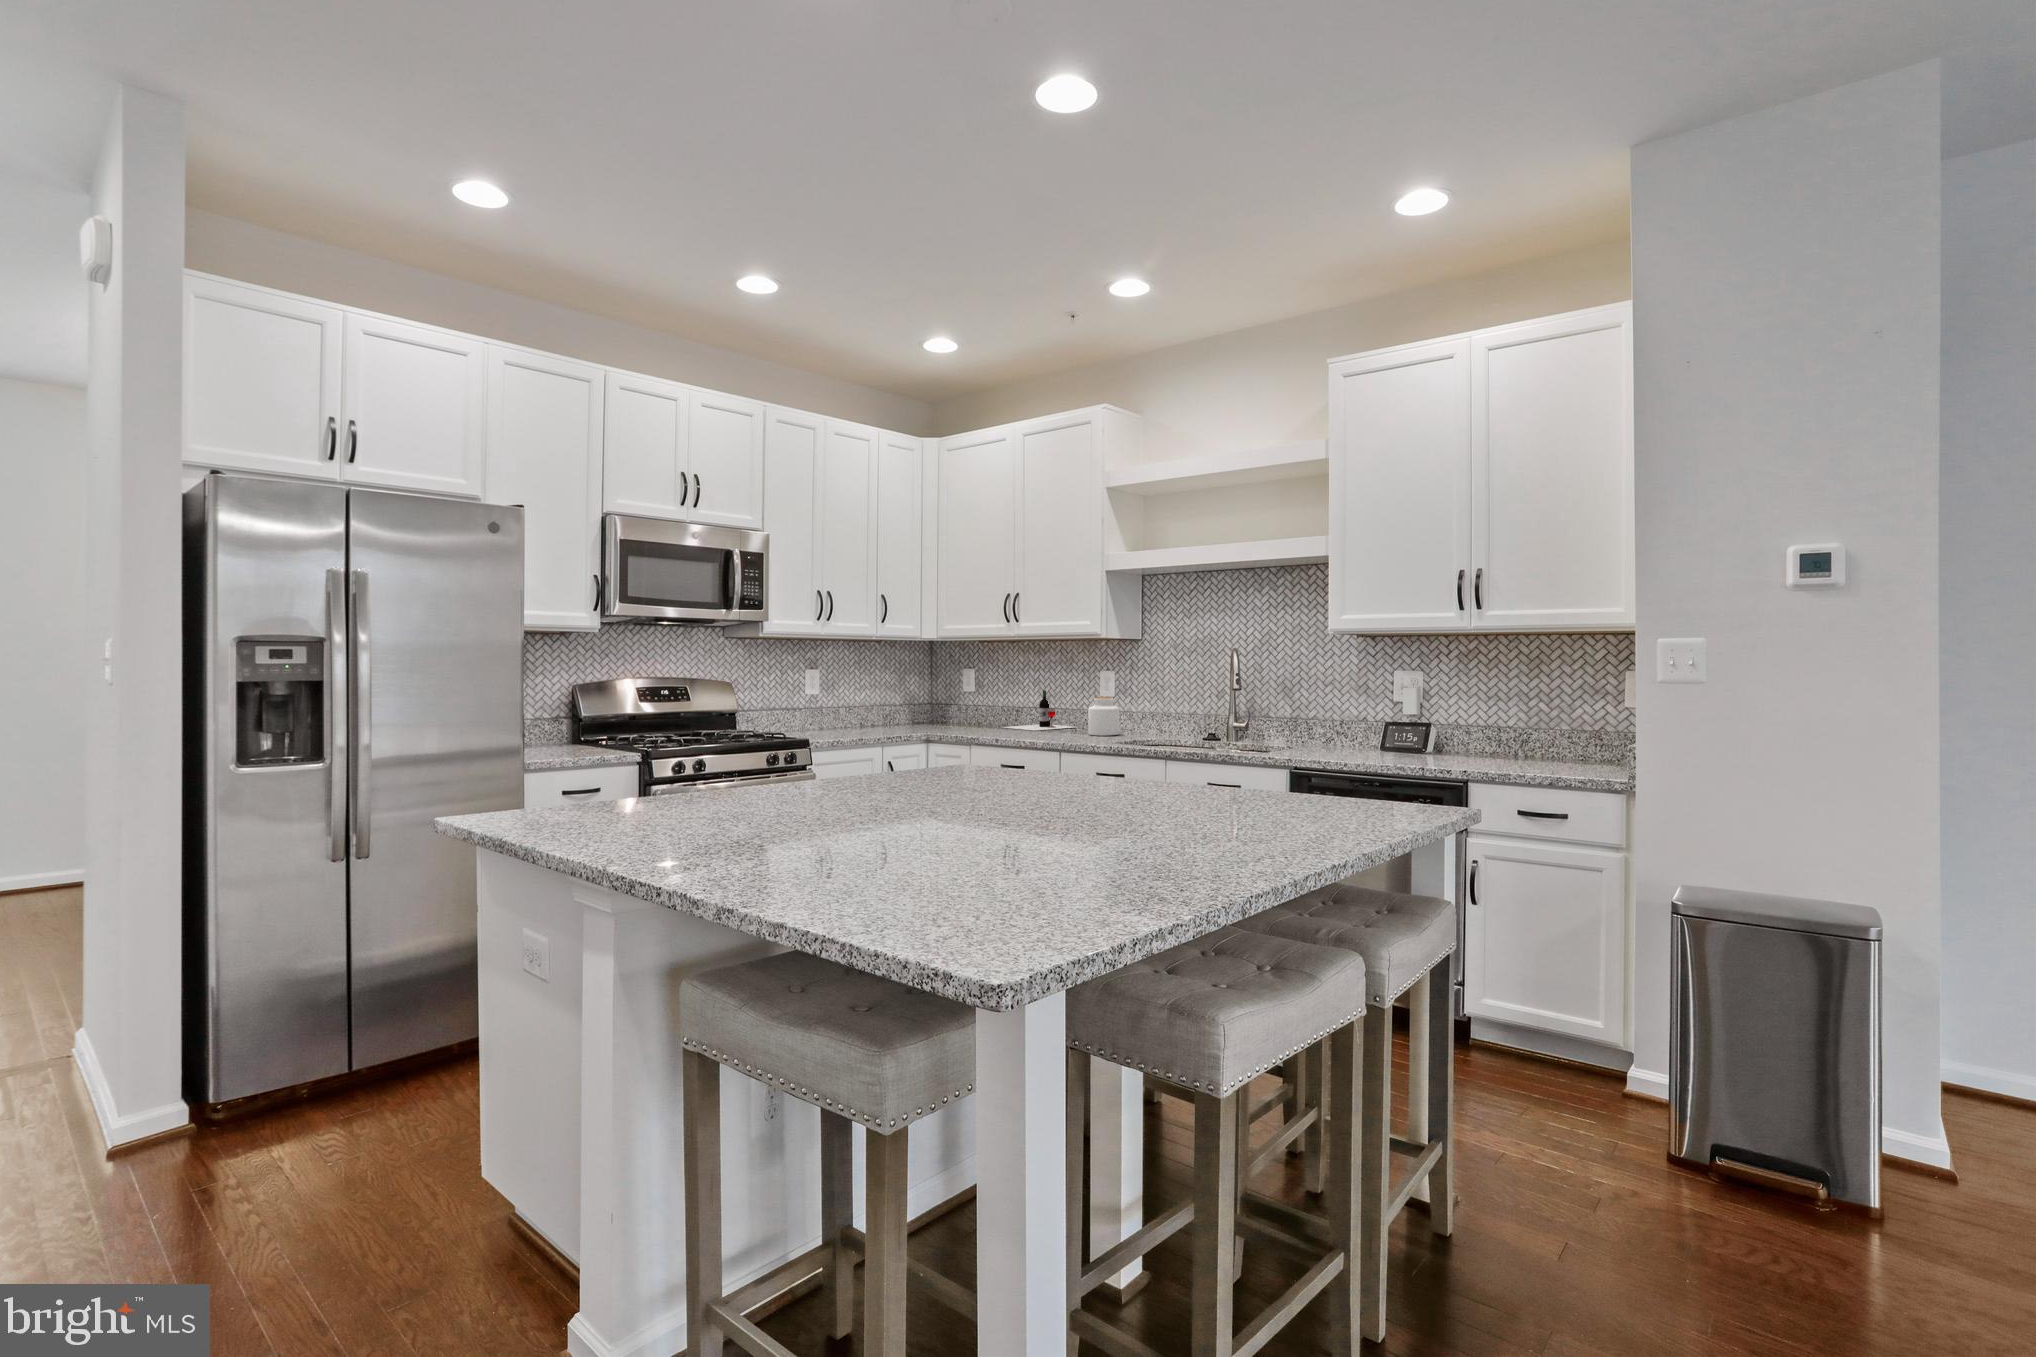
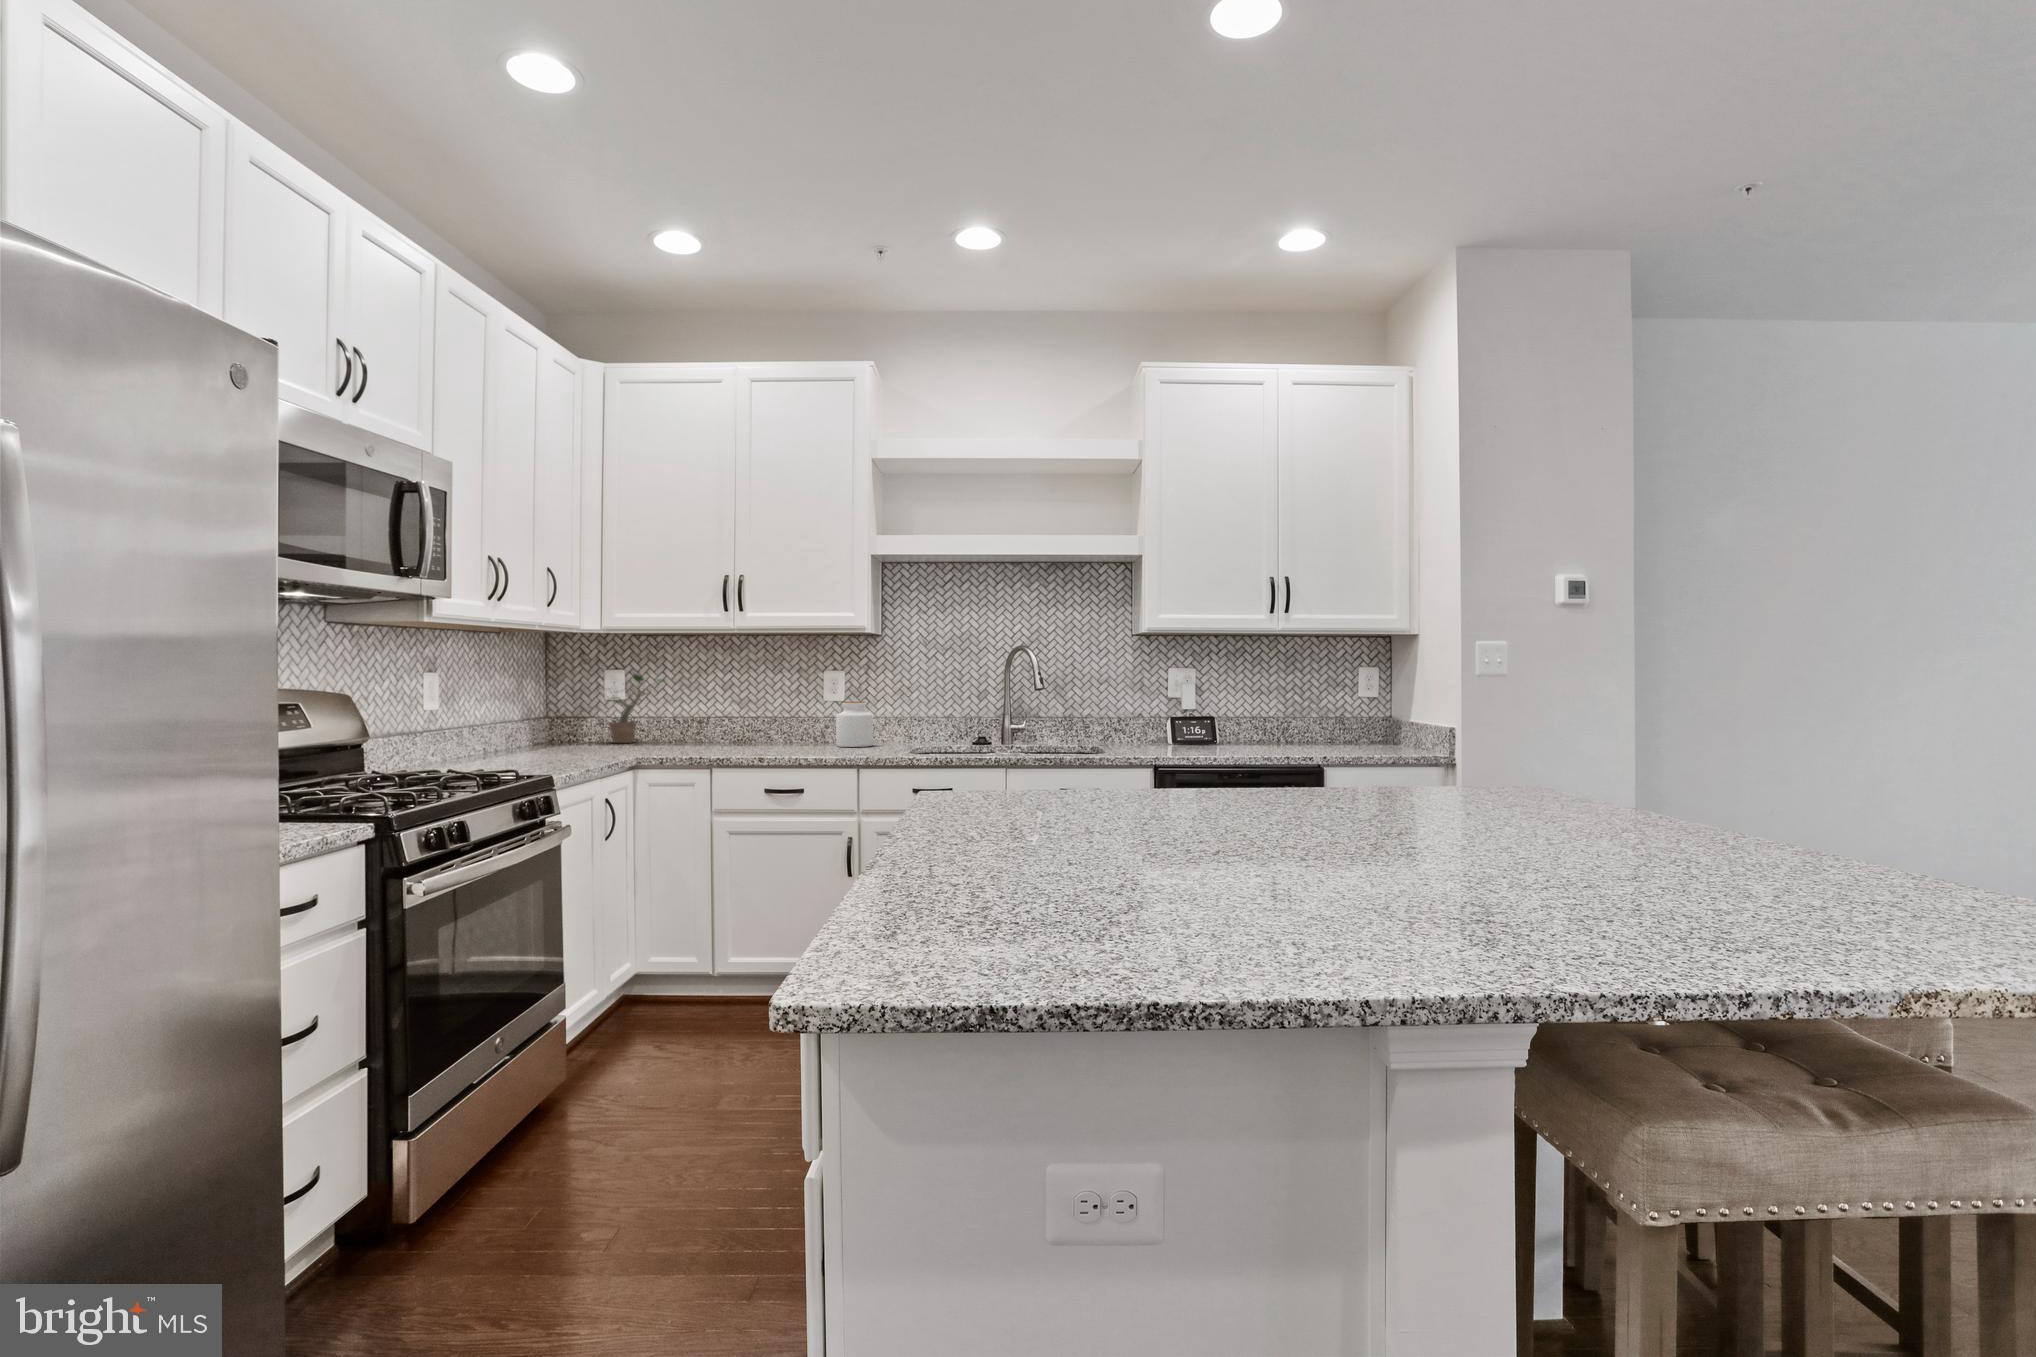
potted plant: none [953,661,1003,723] -> present [608,673,665,743]
wine bottle: present [1004,690,1075,730] -> none [685,697,786,746]

